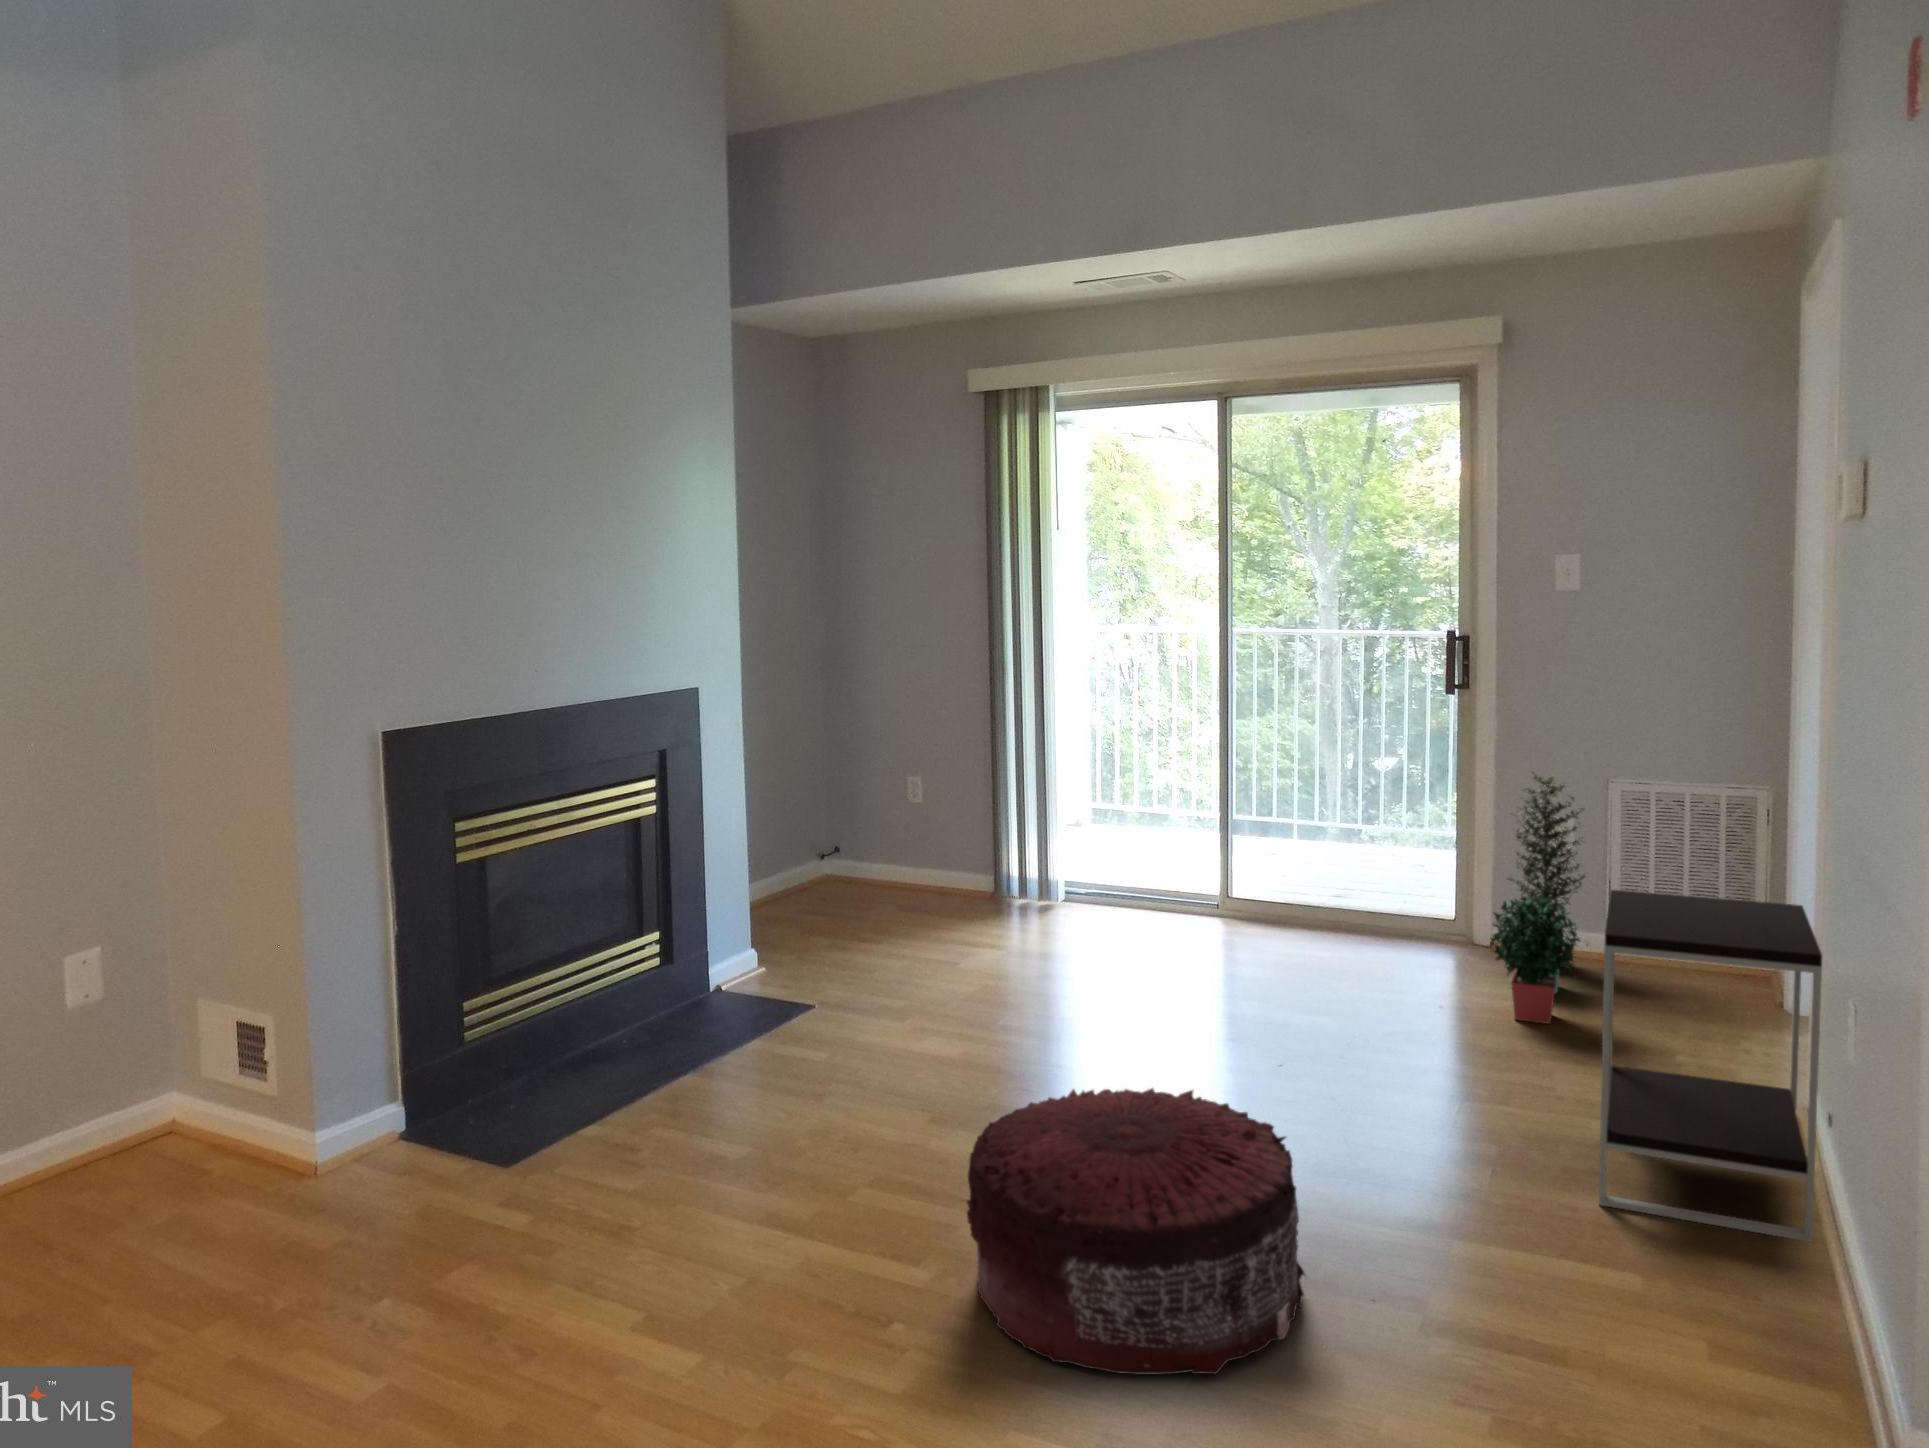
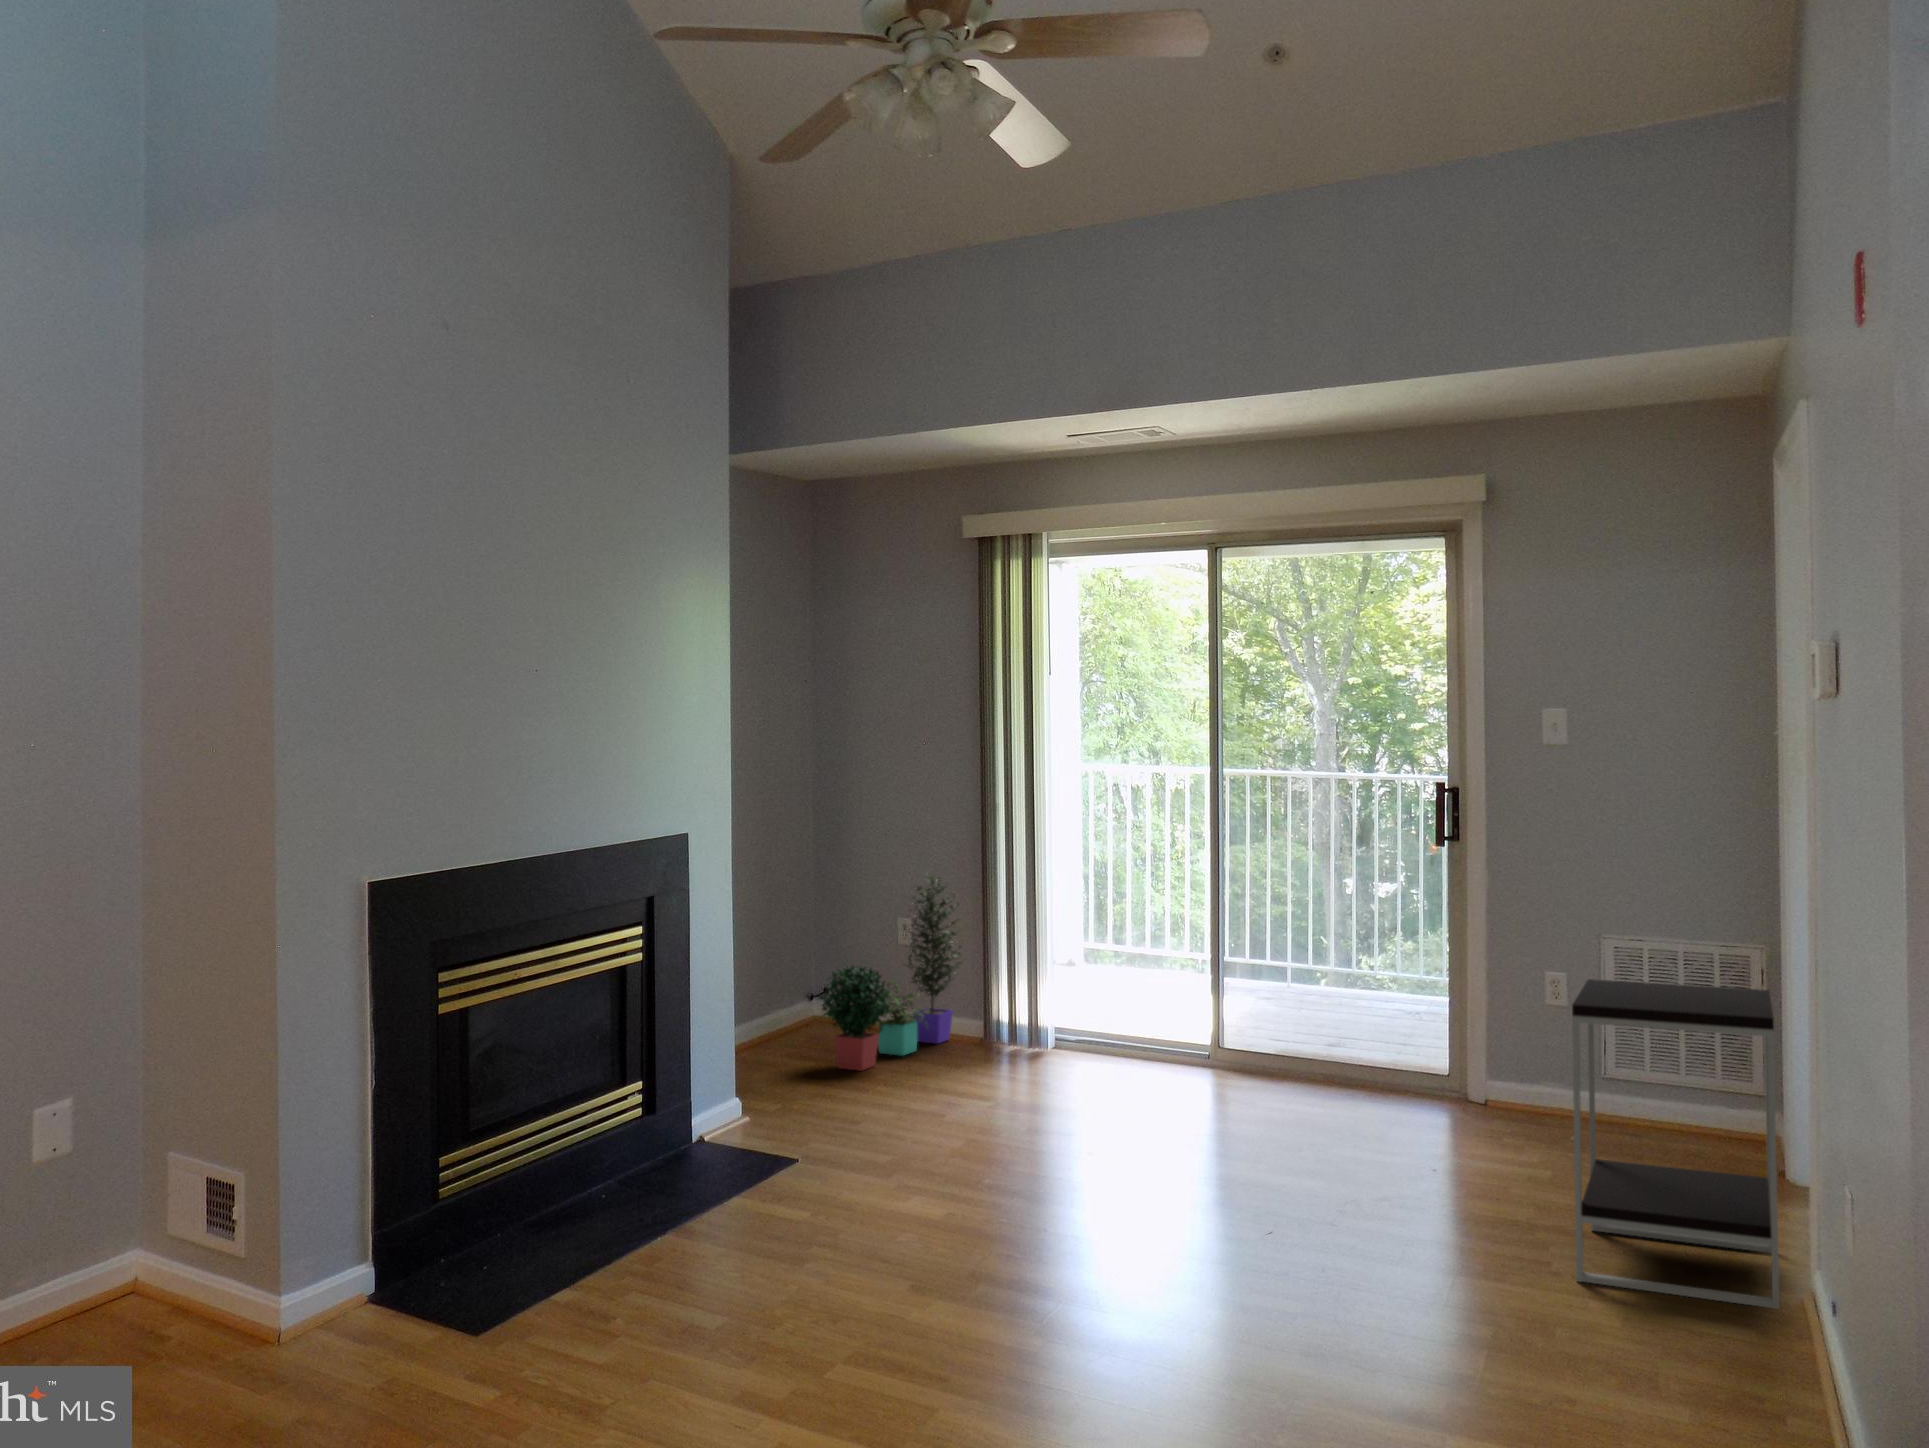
potted plant: present [1490,772,1585,1024] -> present [819,874,962,1071]
pouf: present [967,1088,1305,1375] -> none [949,1146,1282,1391]

